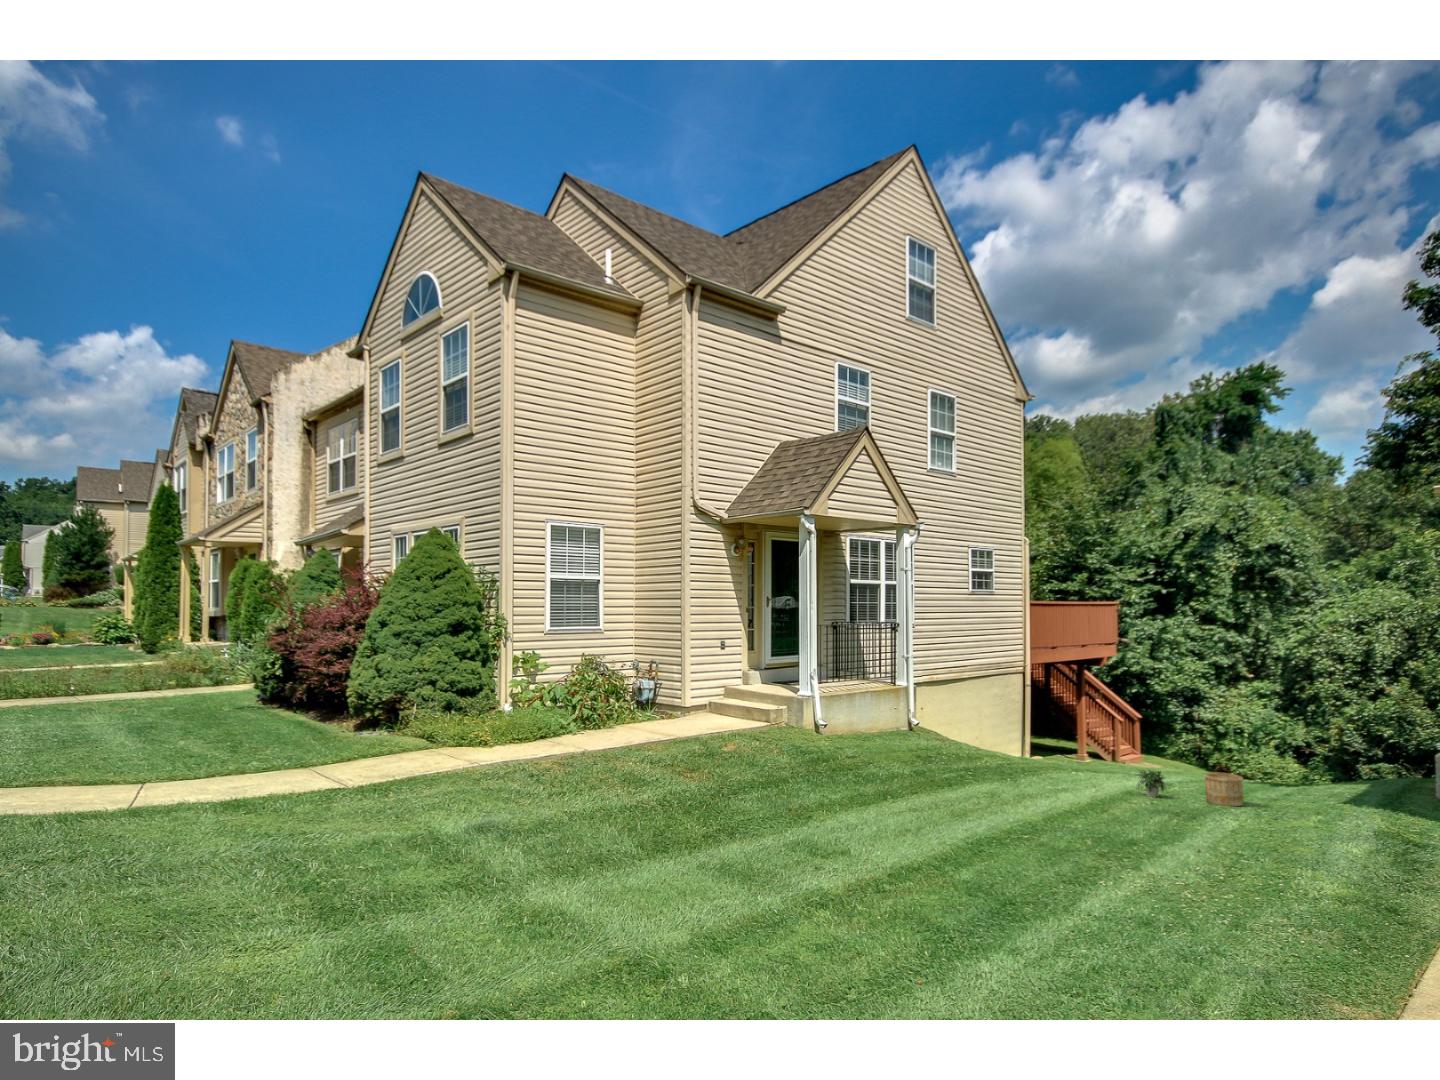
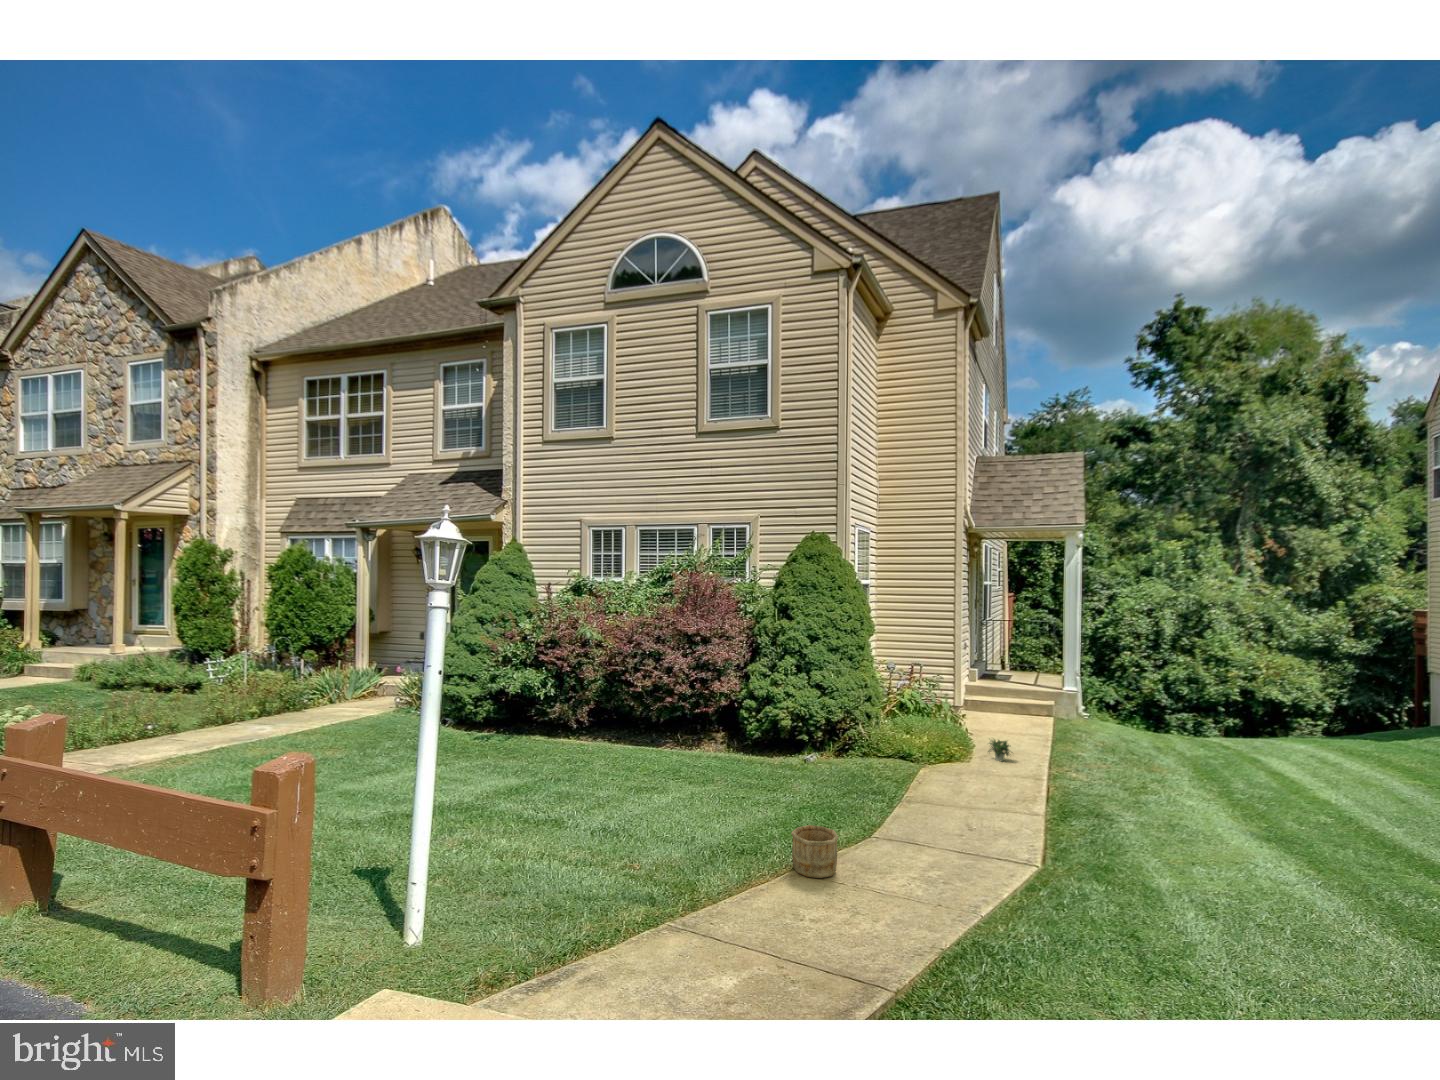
wooden bucket: present [1204,772,1243,806] -> present [791,825,839,878]

